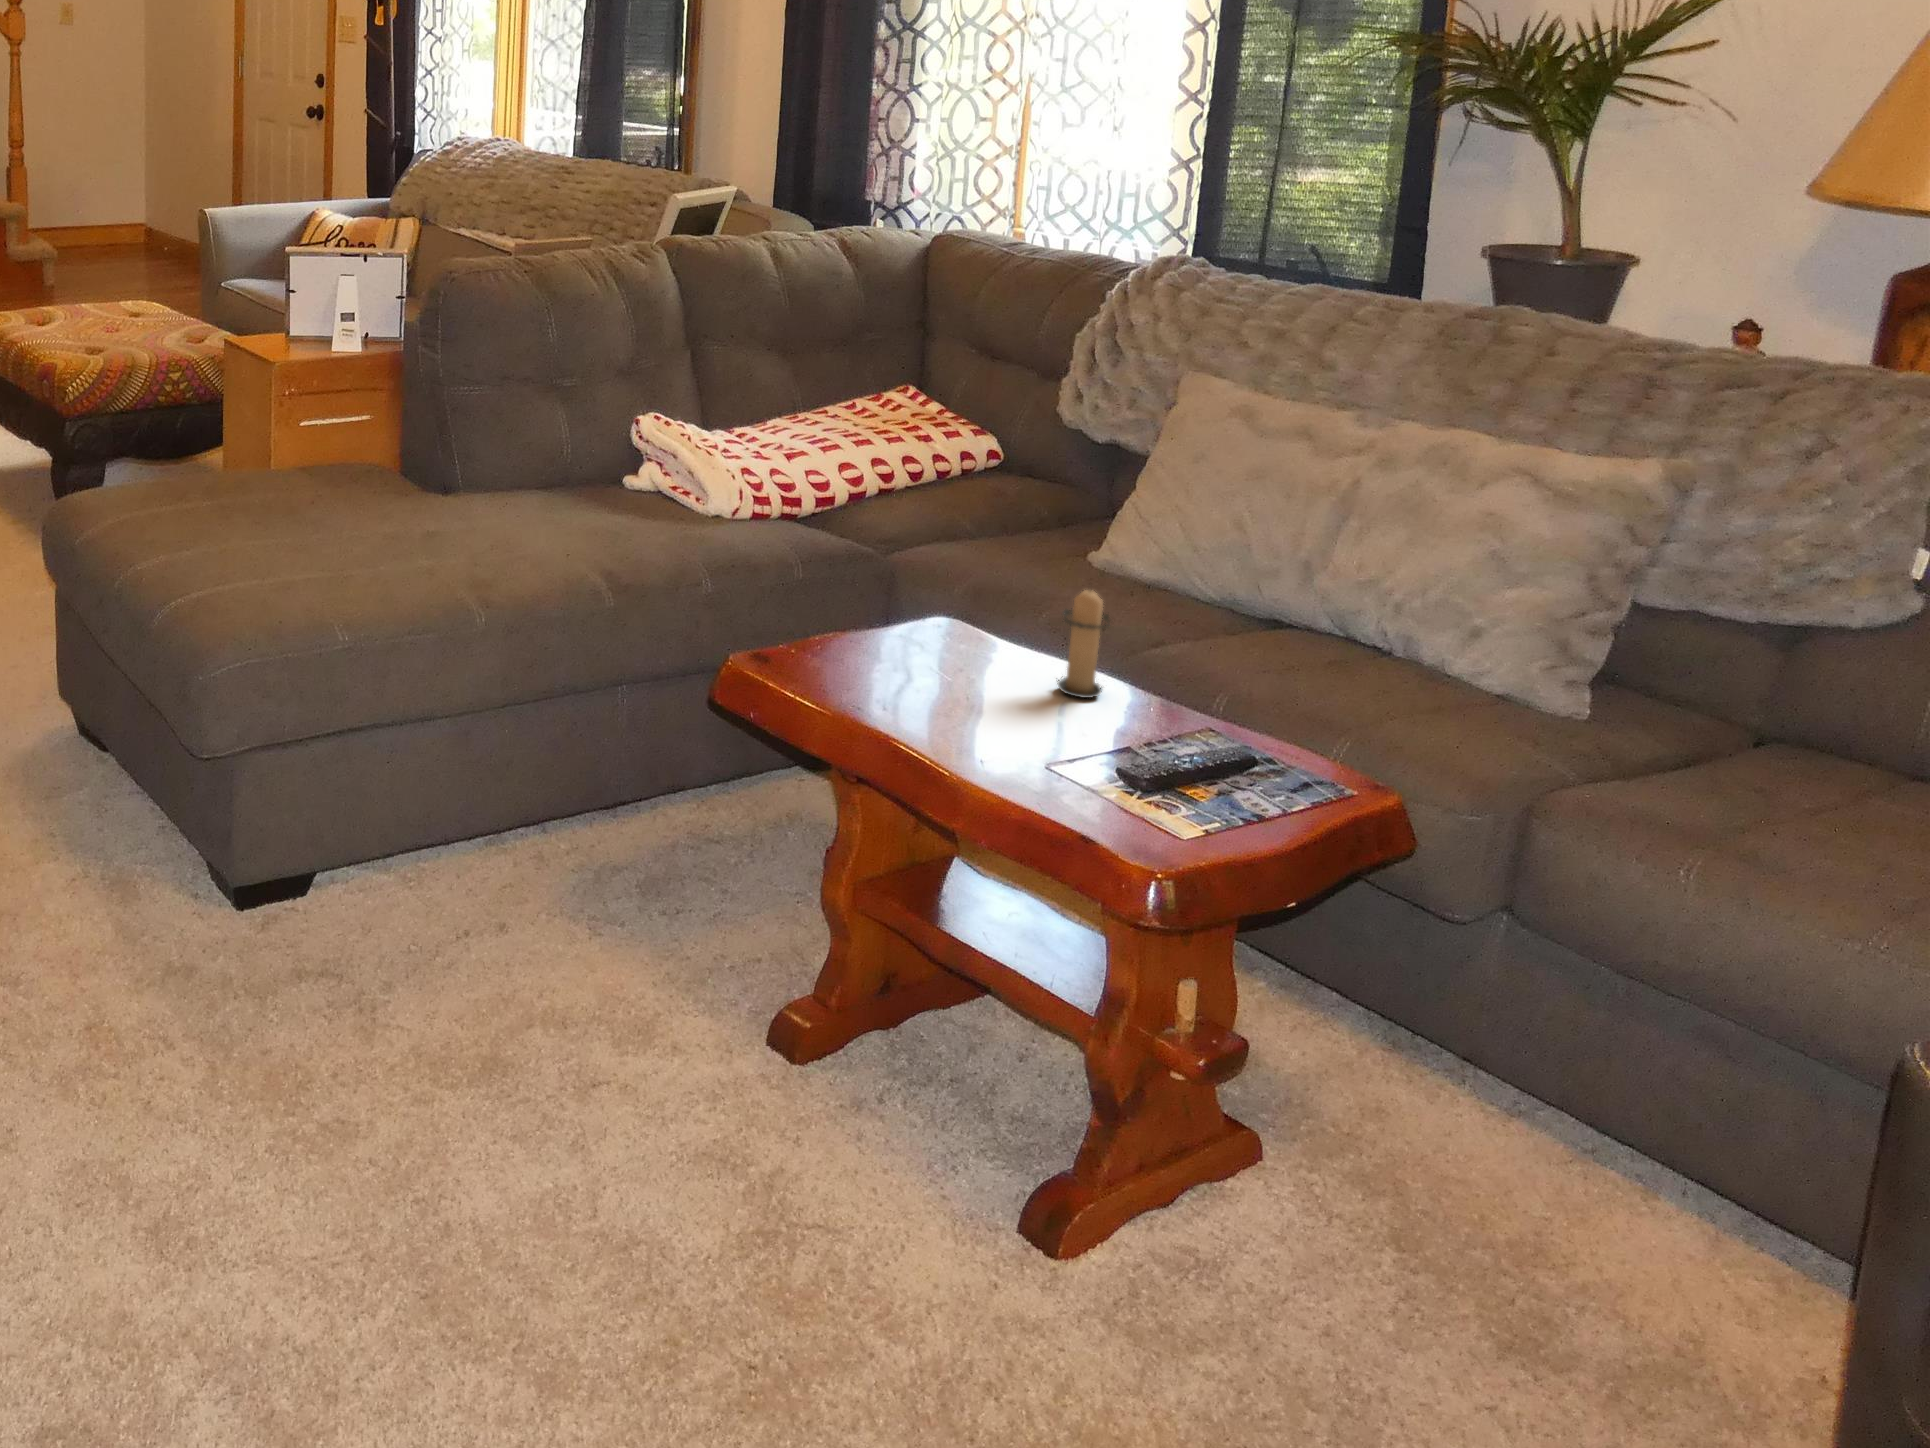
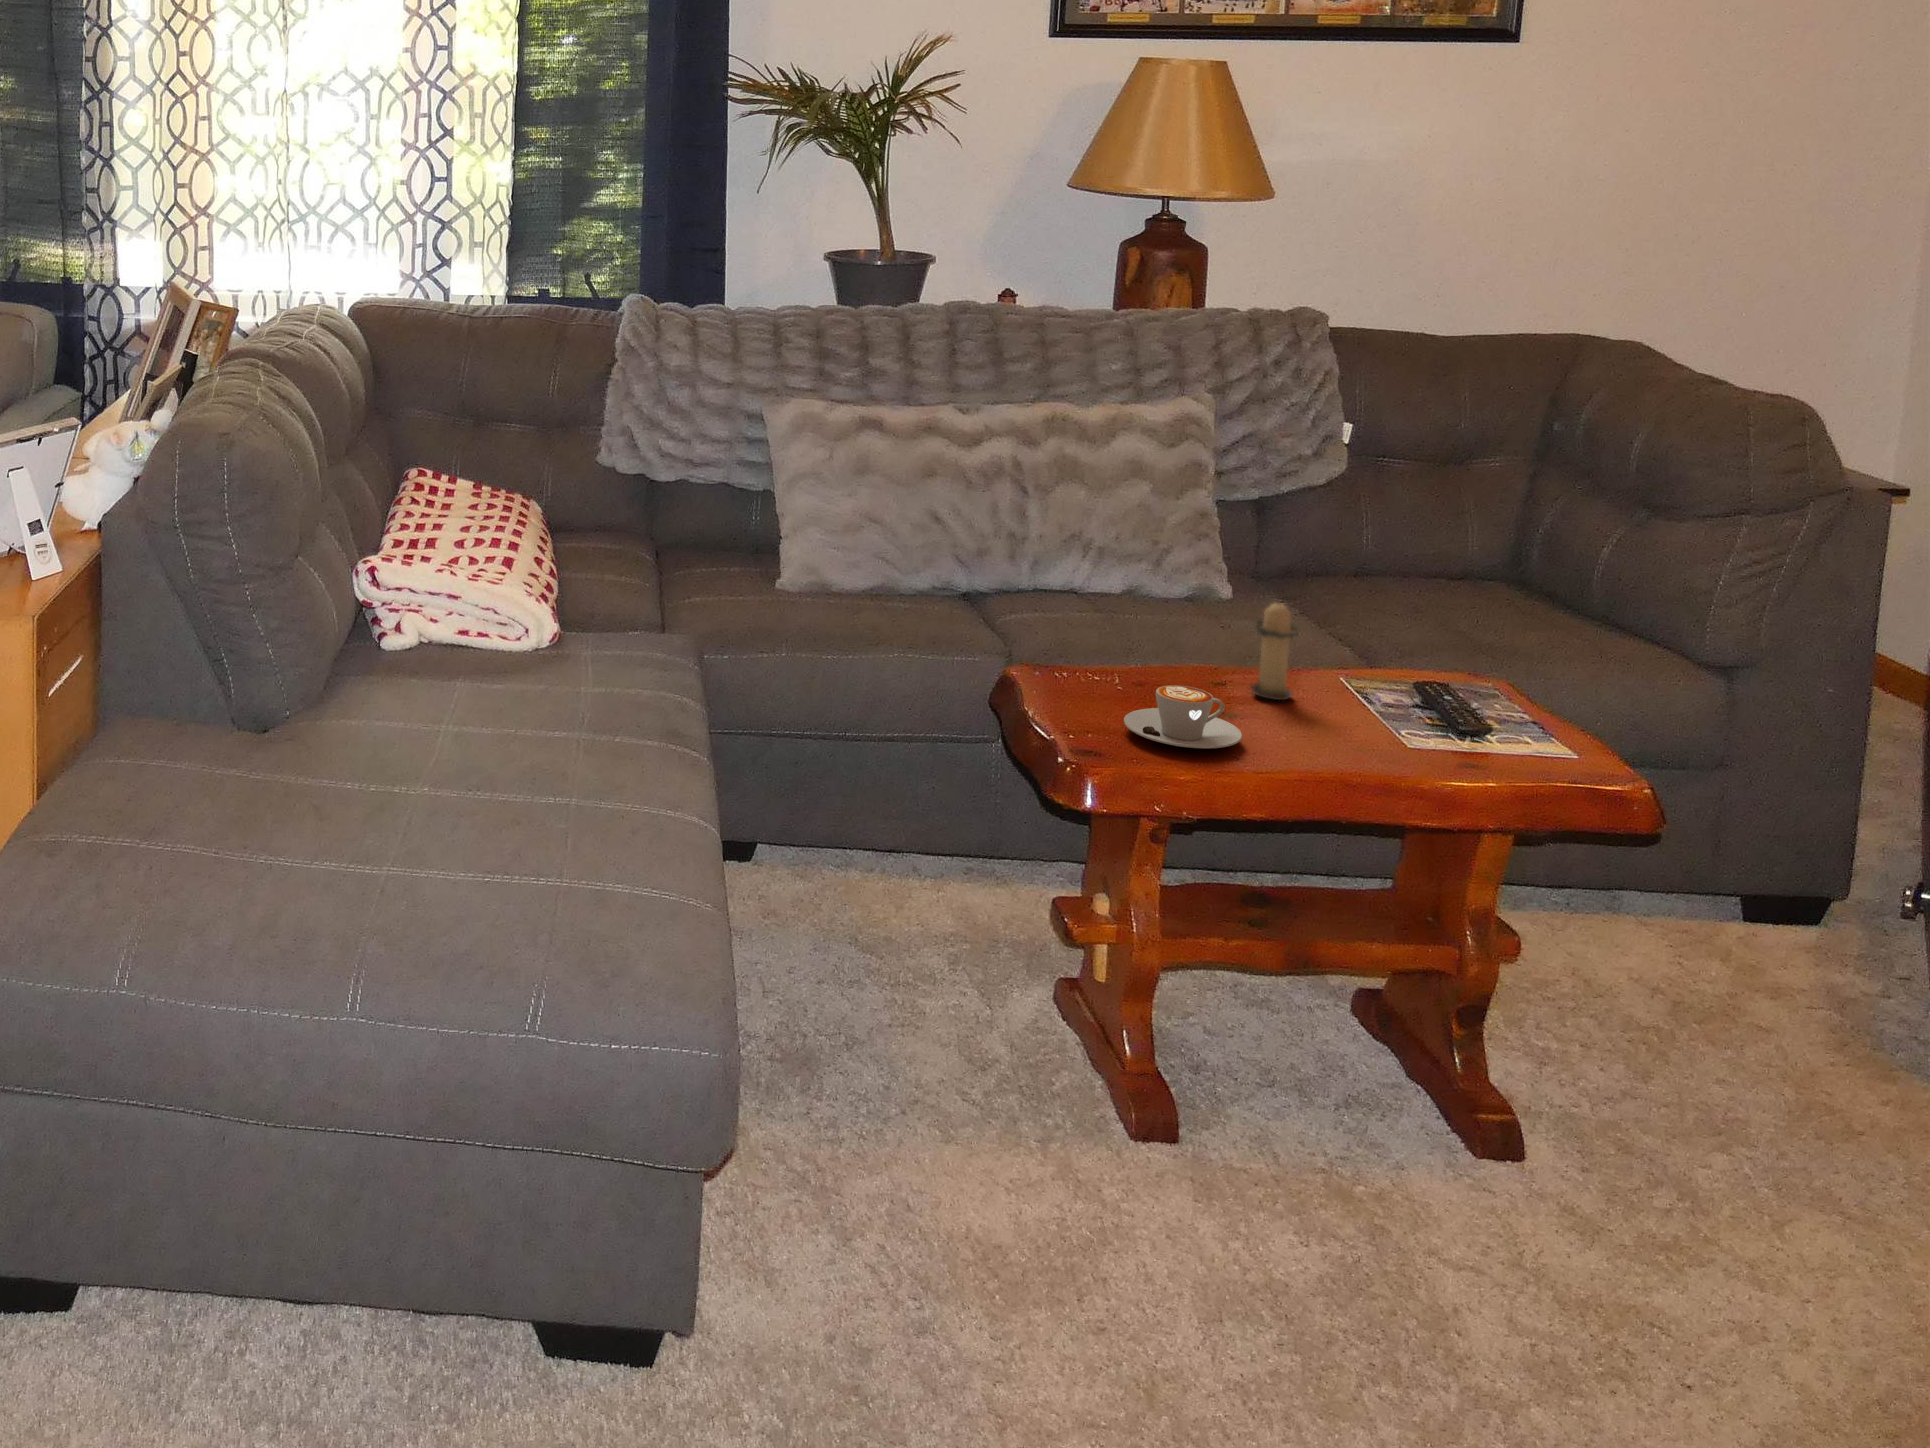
coffee cup: none [816,618,931,681] -> present [1124,685,1242,748]

